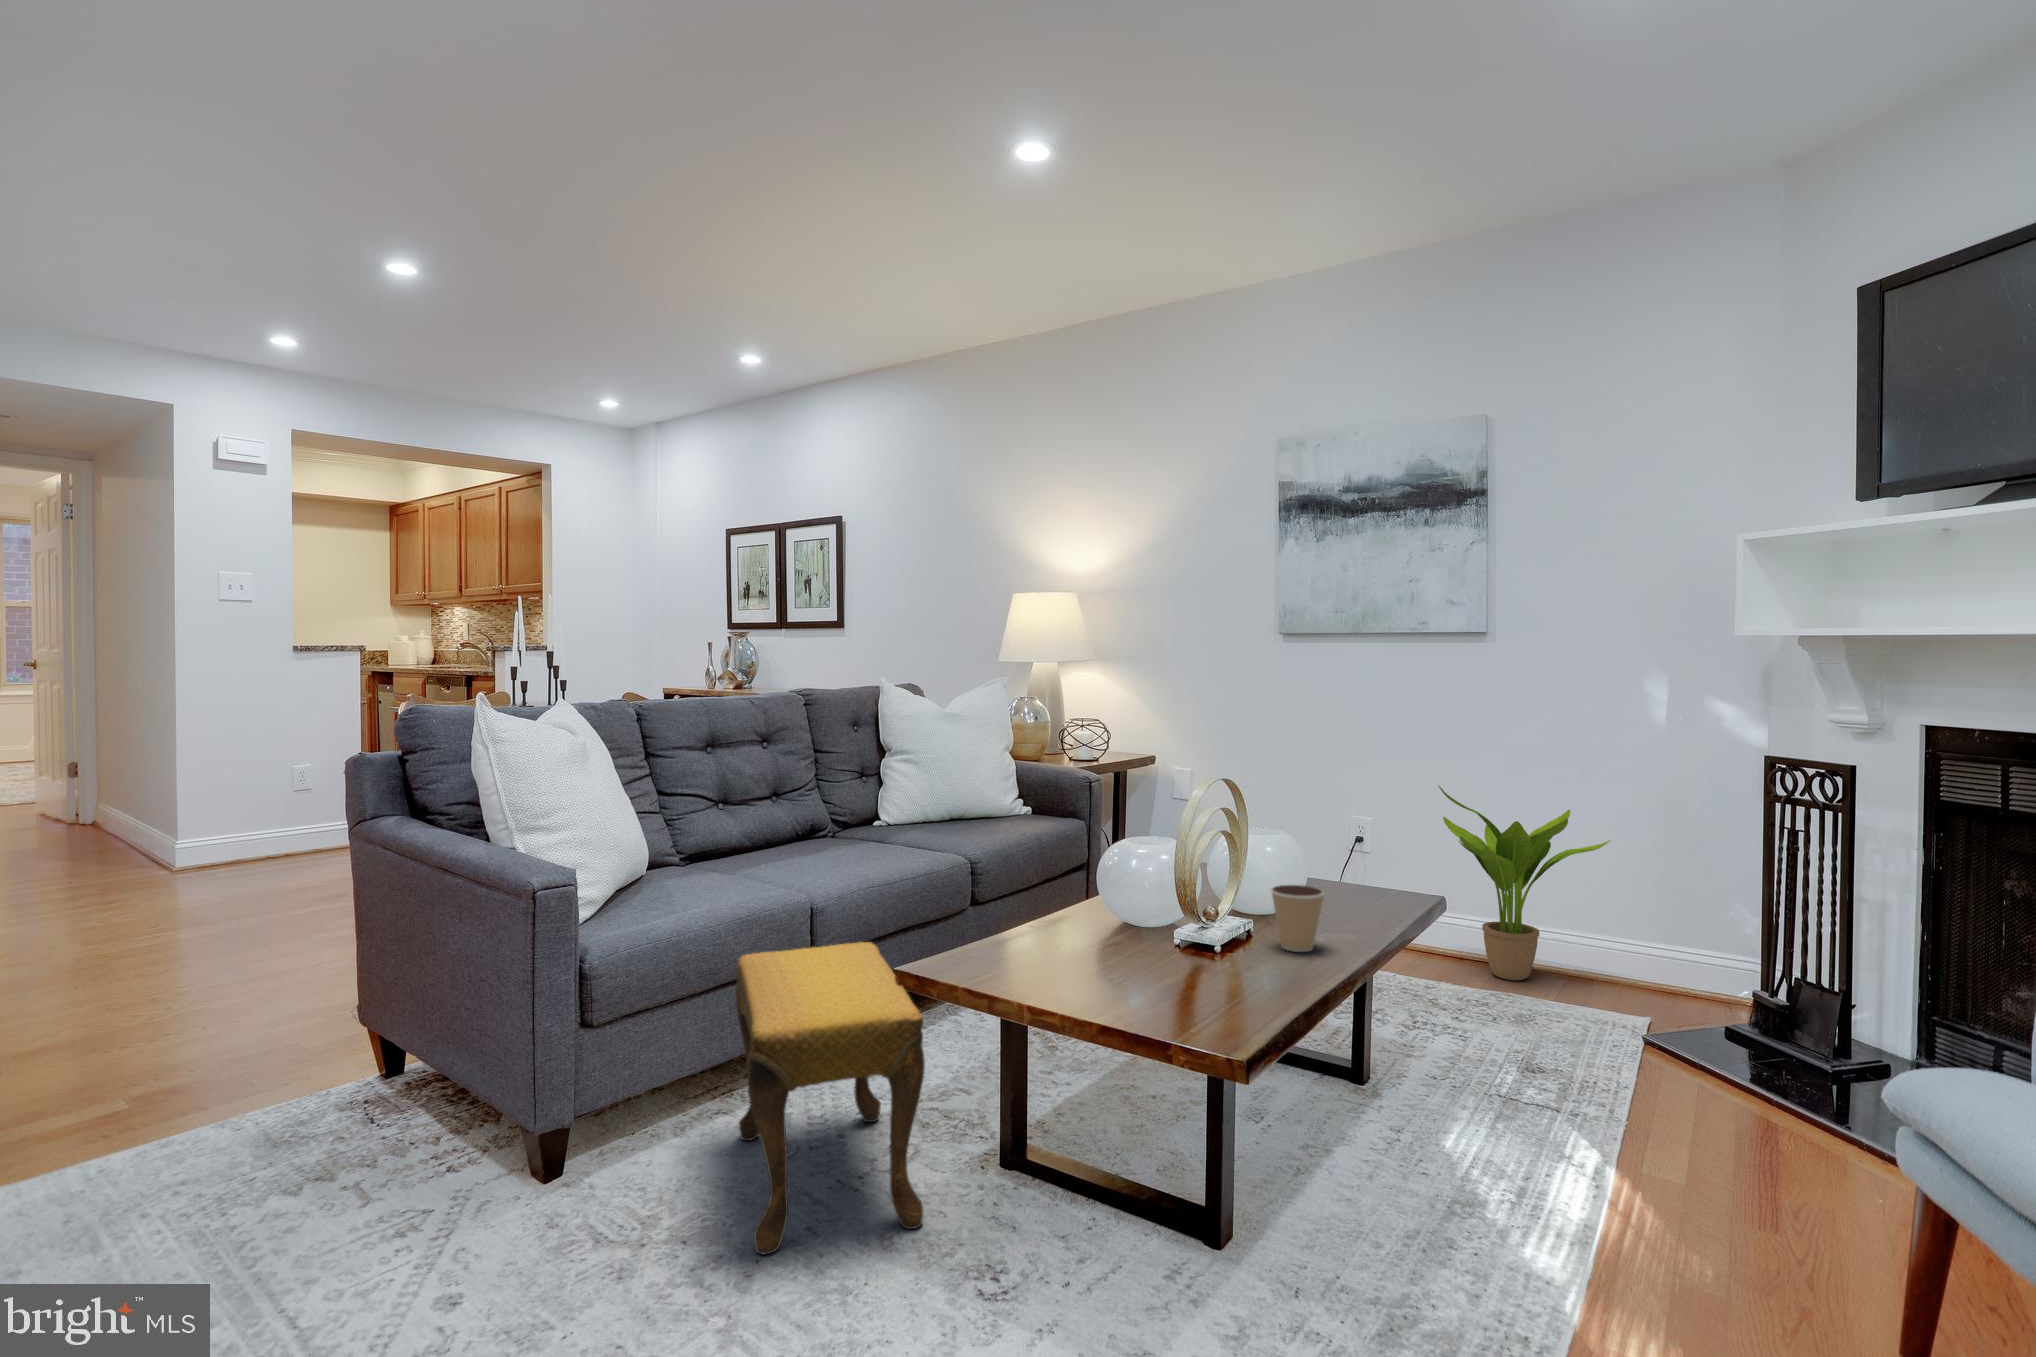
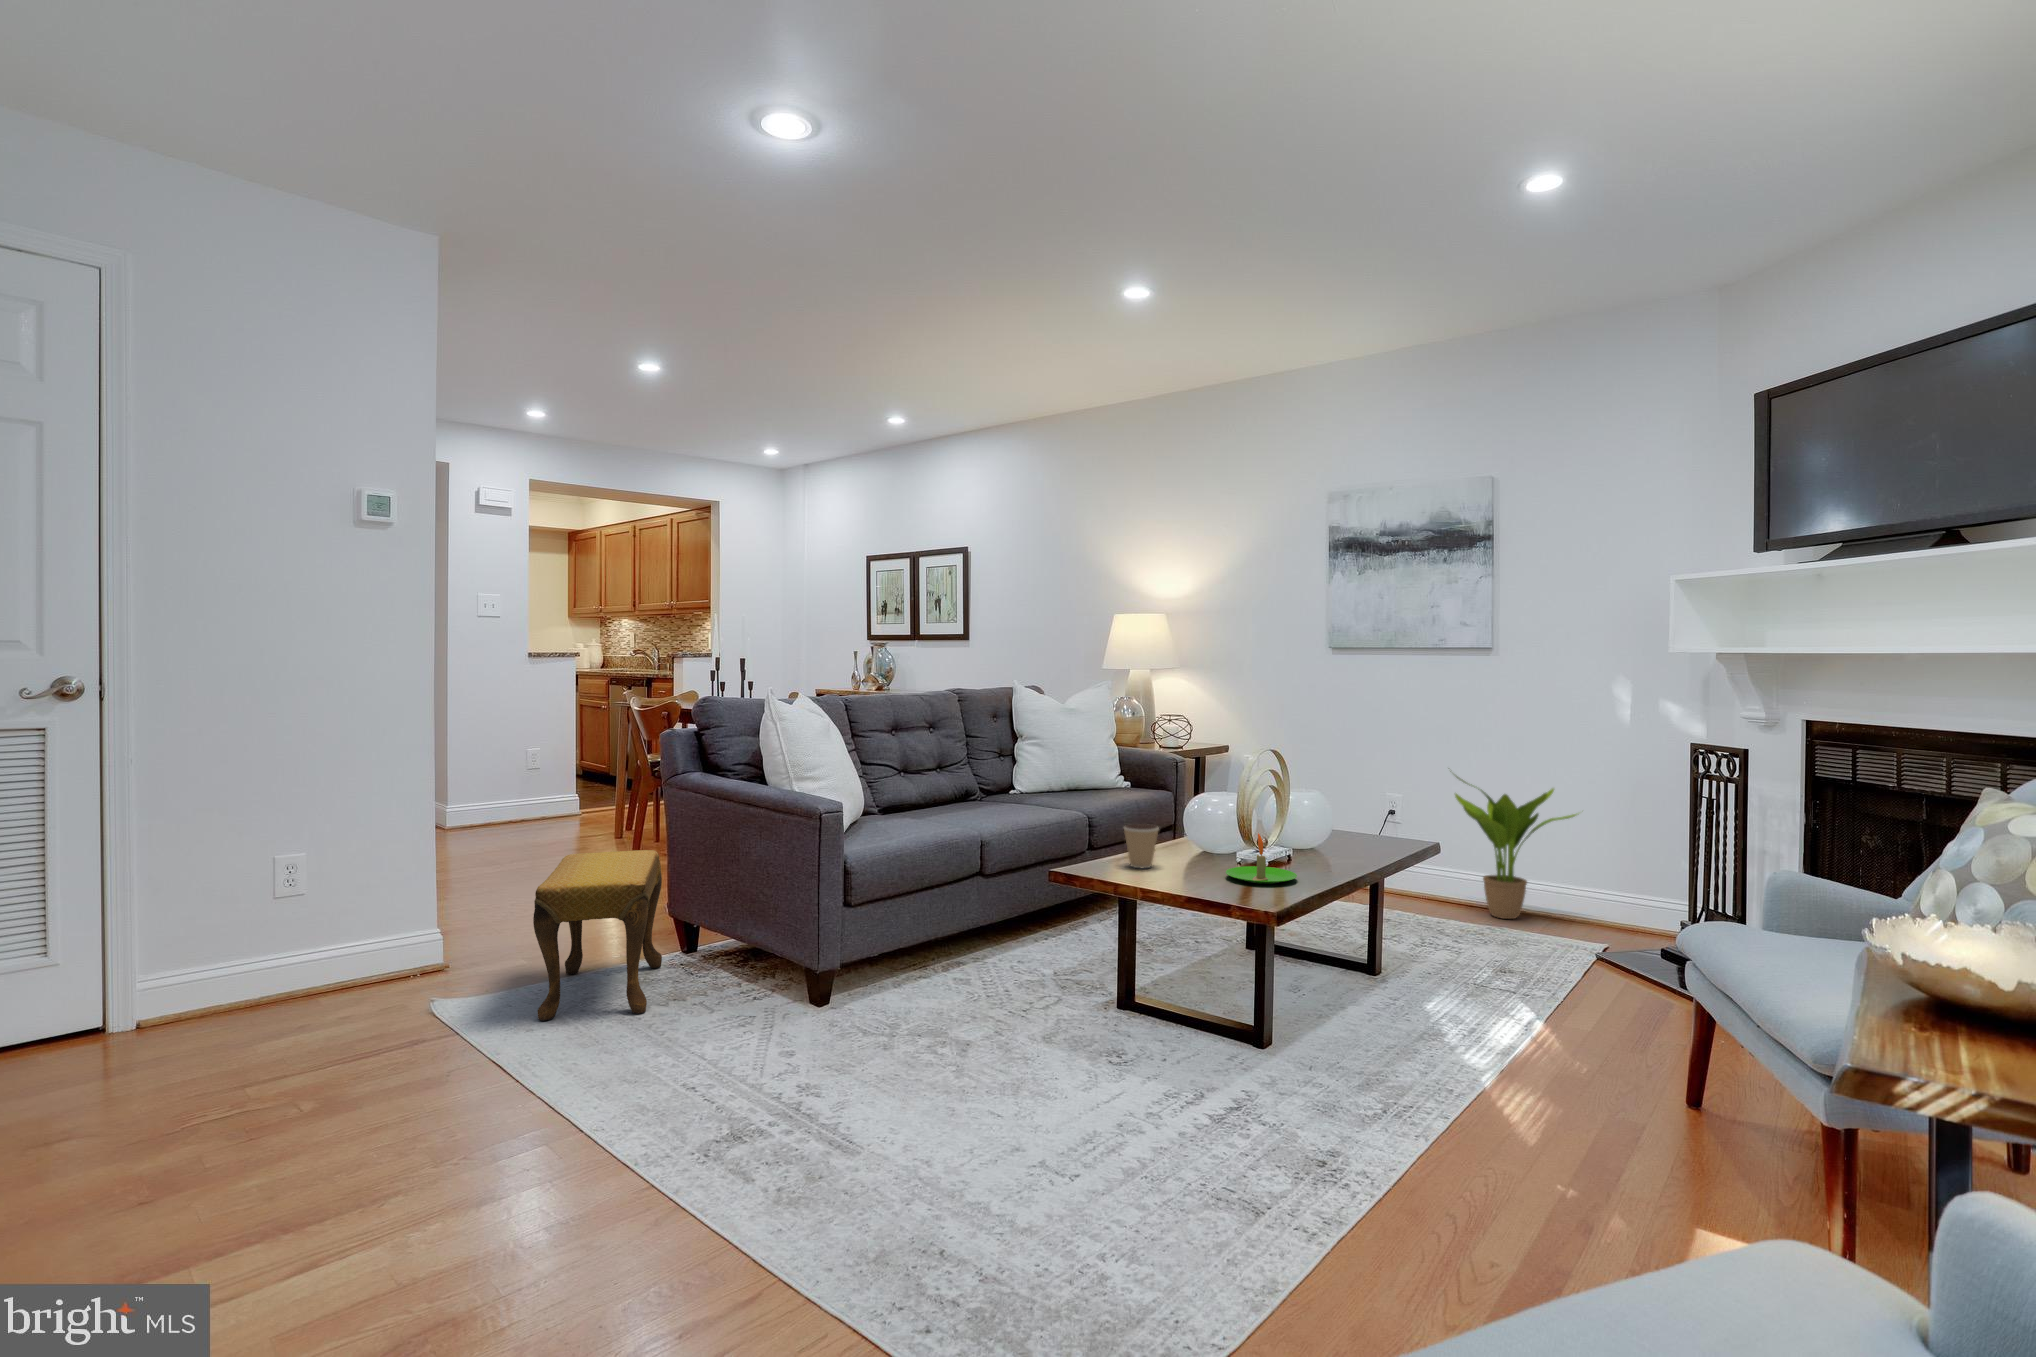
coffee cup: present [1271,885,1324,952] -> present [1124,824,1159,868]
candle: none [1158,904,1264,983] -> present [1226,834,1297,884]
footstool: present [736,942,925,1254] -> present [533,850,662,1021]

